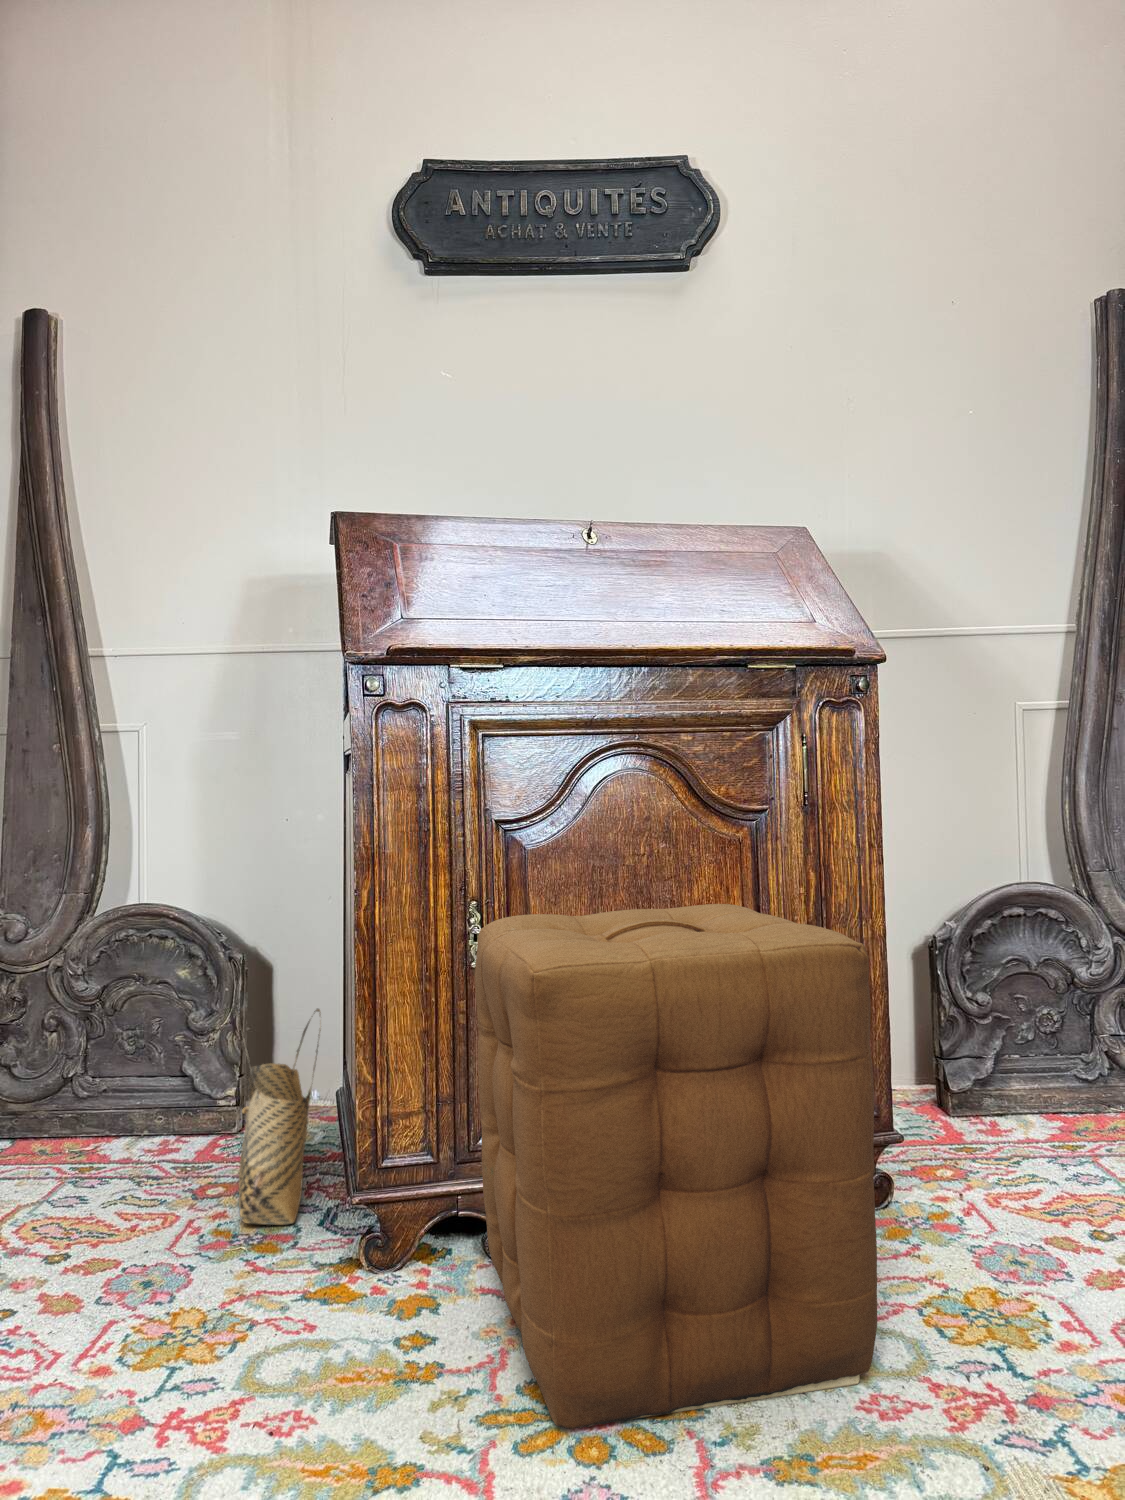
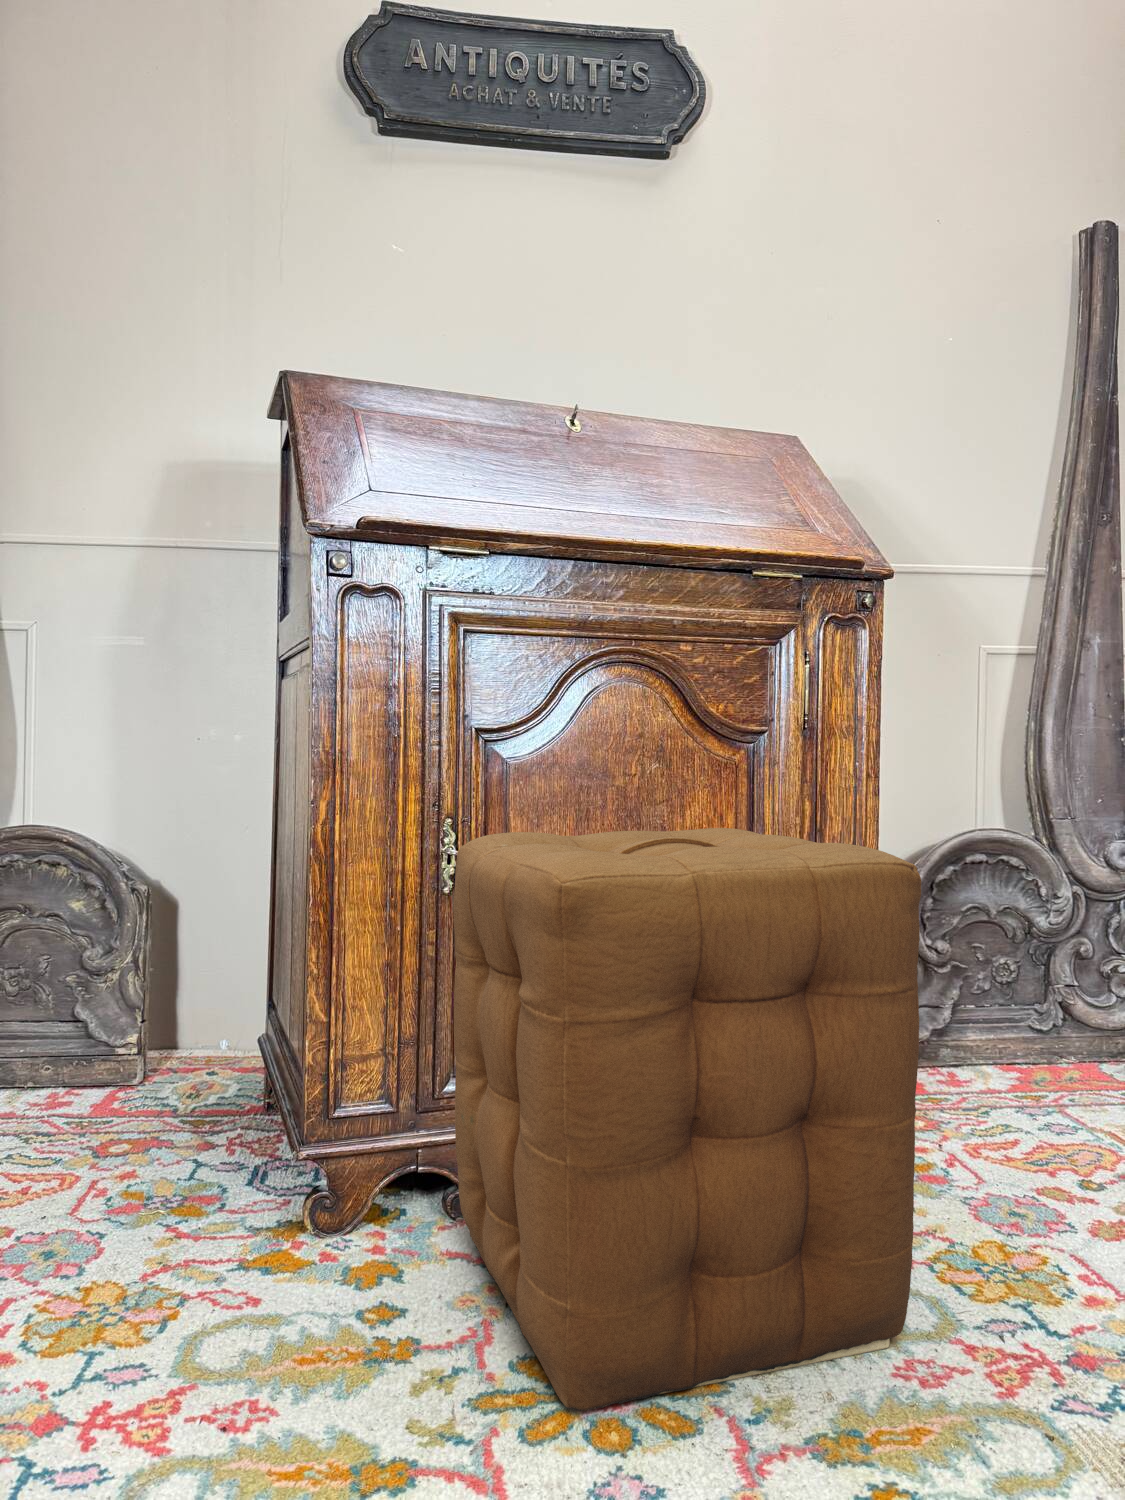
woven basket: present [235,1009,321,1225] -> none [151,941,254,1185]

